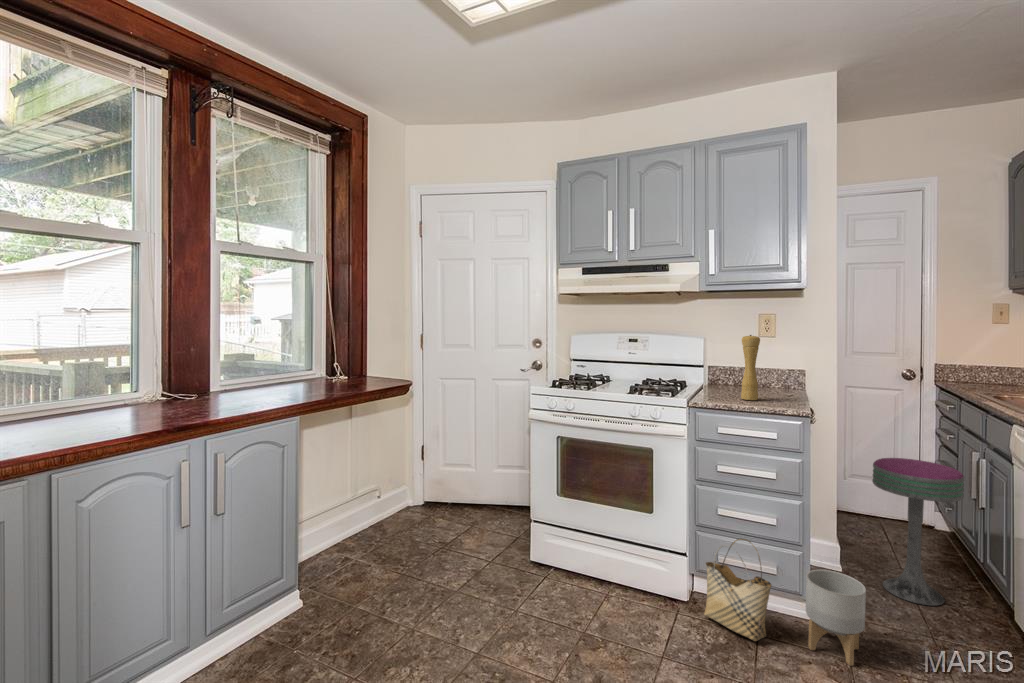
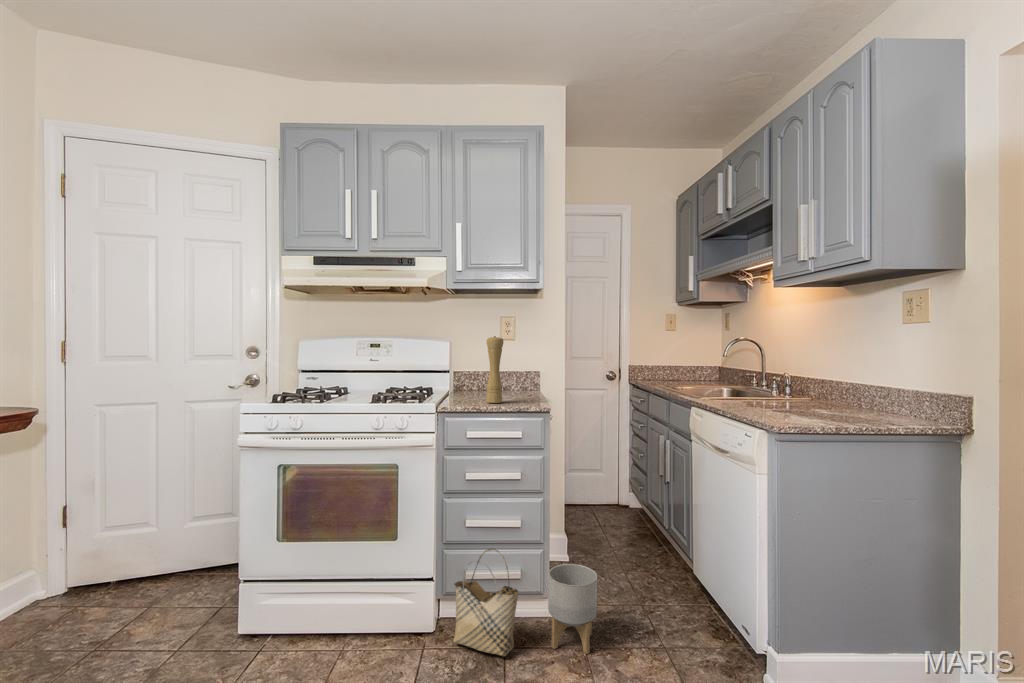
bar stool: present [872,458,965,606] -> none [594,448,658,577]

